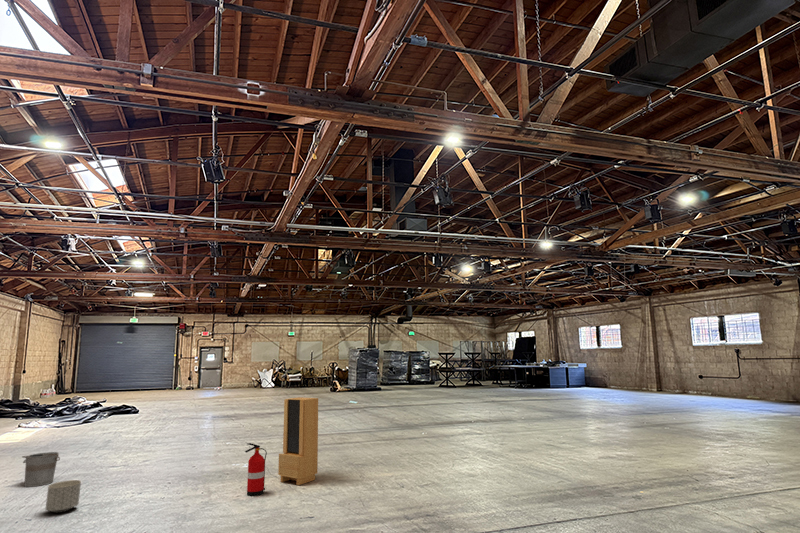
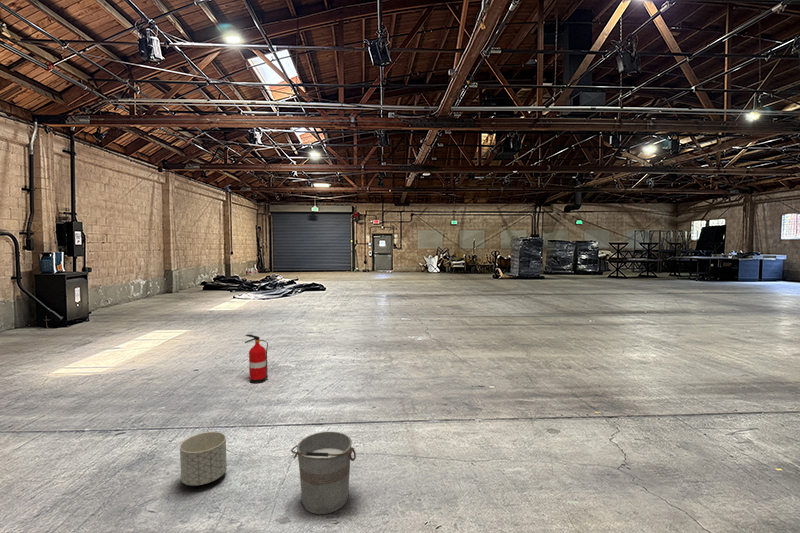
storage cabinet: present [278,397,318,485] -> none [517,323,591,483]
fire extinguisher: present [245,443,267,496] -> present [245,335,268,383]
bucket: present [23,452,60,487] -> present [291,431,356,514]

